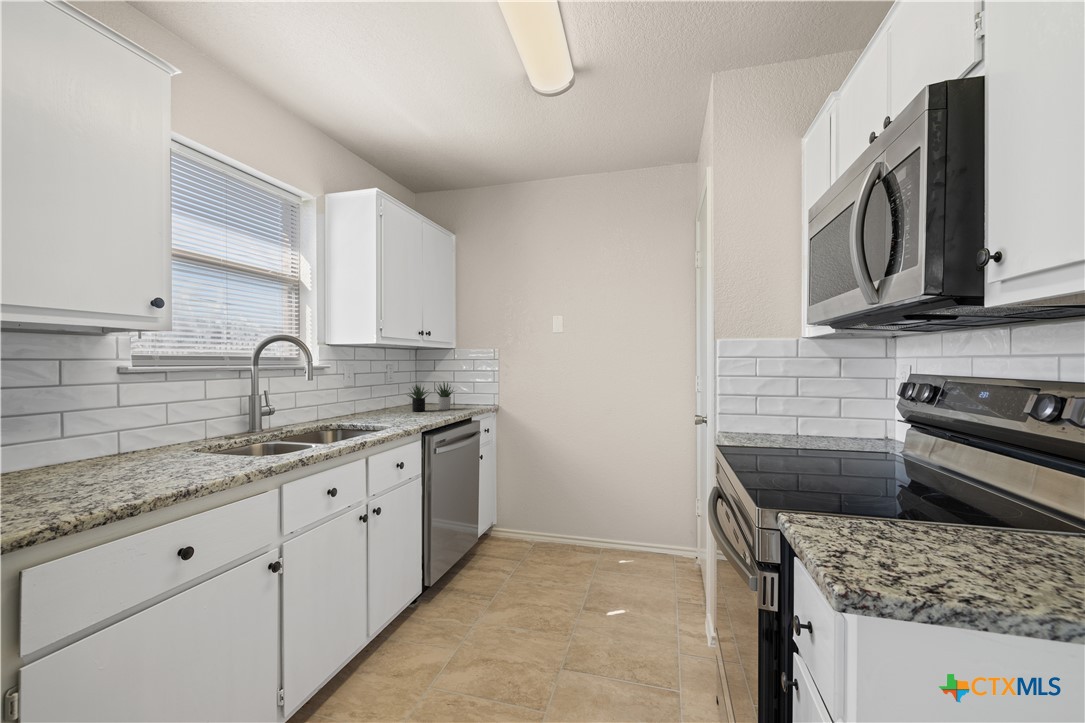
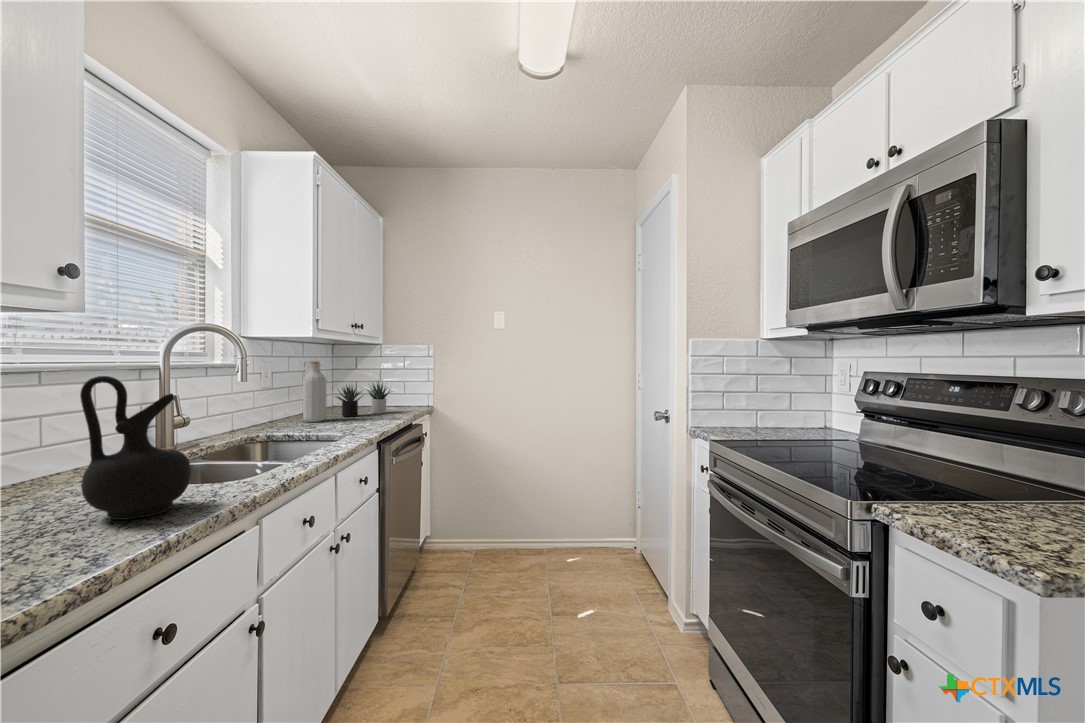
bottle: none [378,365,397,415] -> present [303,361,326,422]
ceramic jug: none [155,376,227,474] -> present [80,376,191,520]

